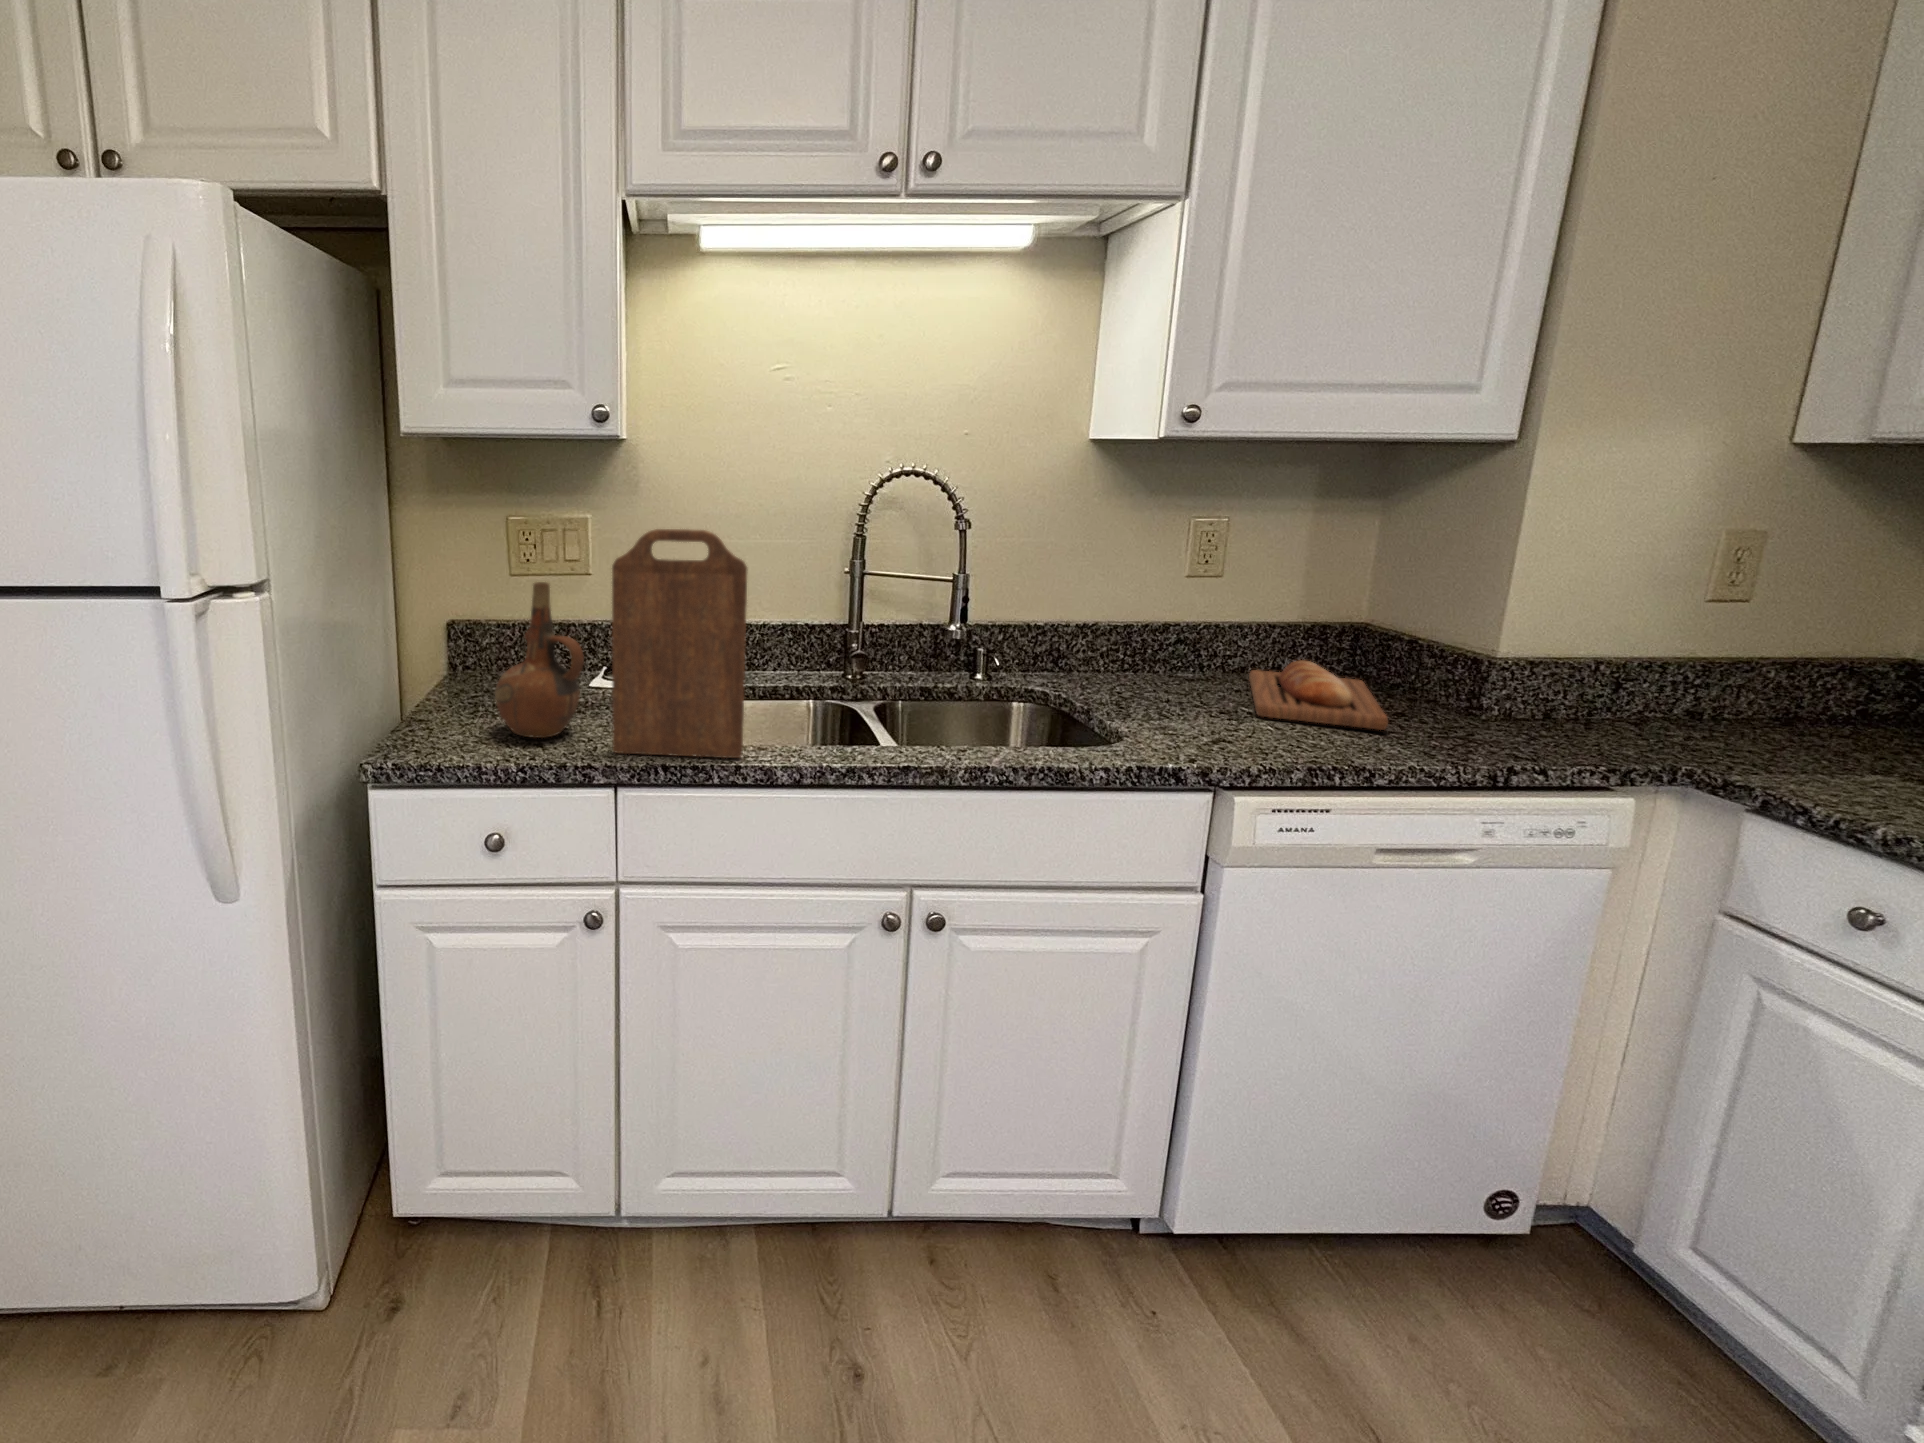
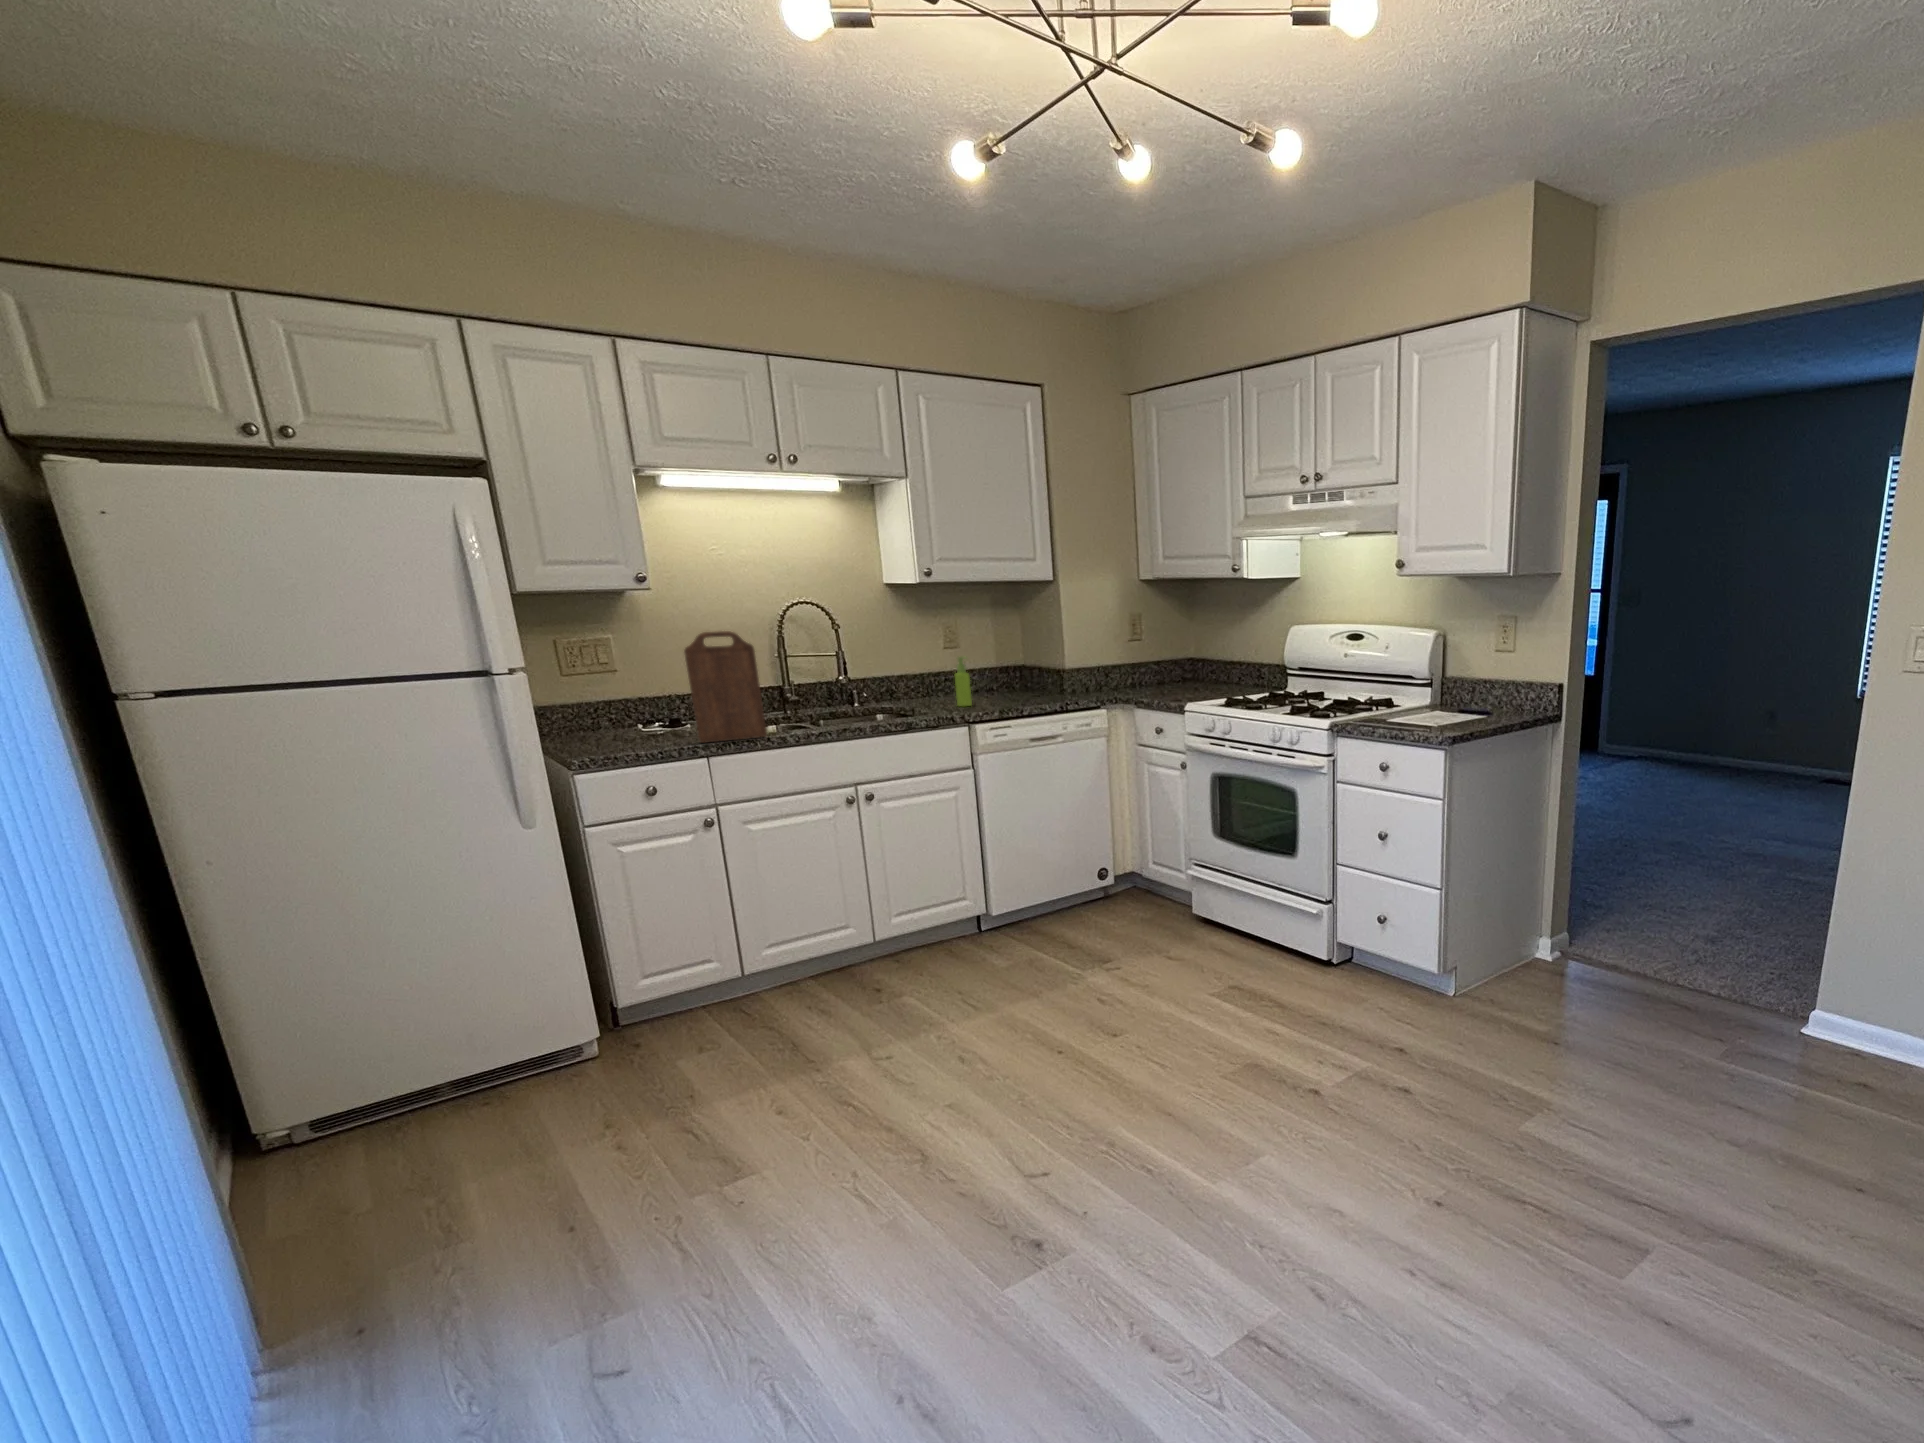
ceramic pitcher: present [495,582,584,738] -> none [618,665,669,744]
soap dispenser: none [1193,609,1245,723] -> present [955,657,972,707]
bread loaf: present [1249,660,1388,730] -> none [980,681,1031,703]

